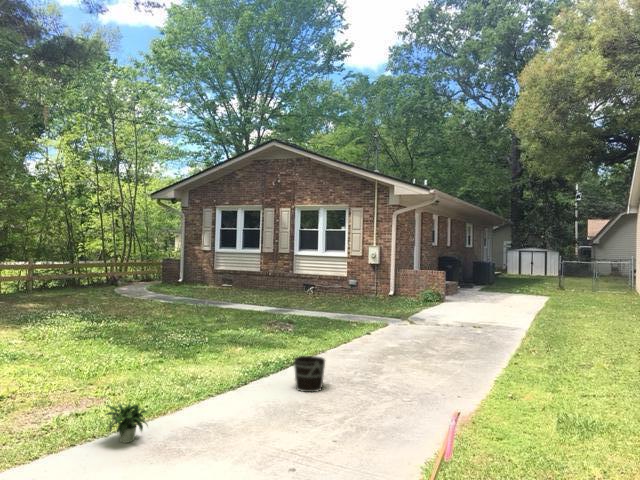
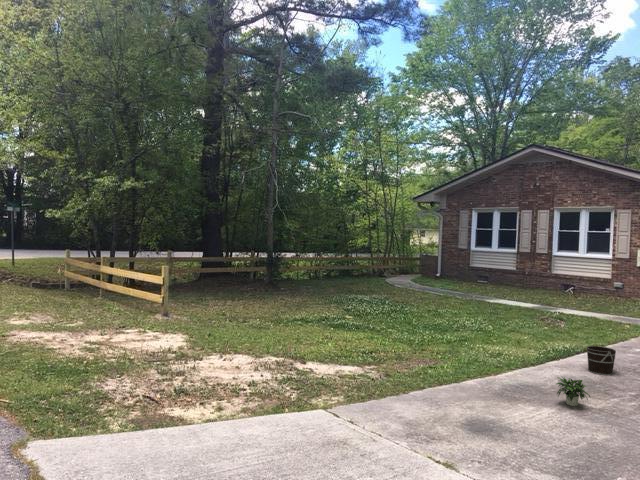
potted plant: present [105,403,148,443] -> present [556,377,590,406]

